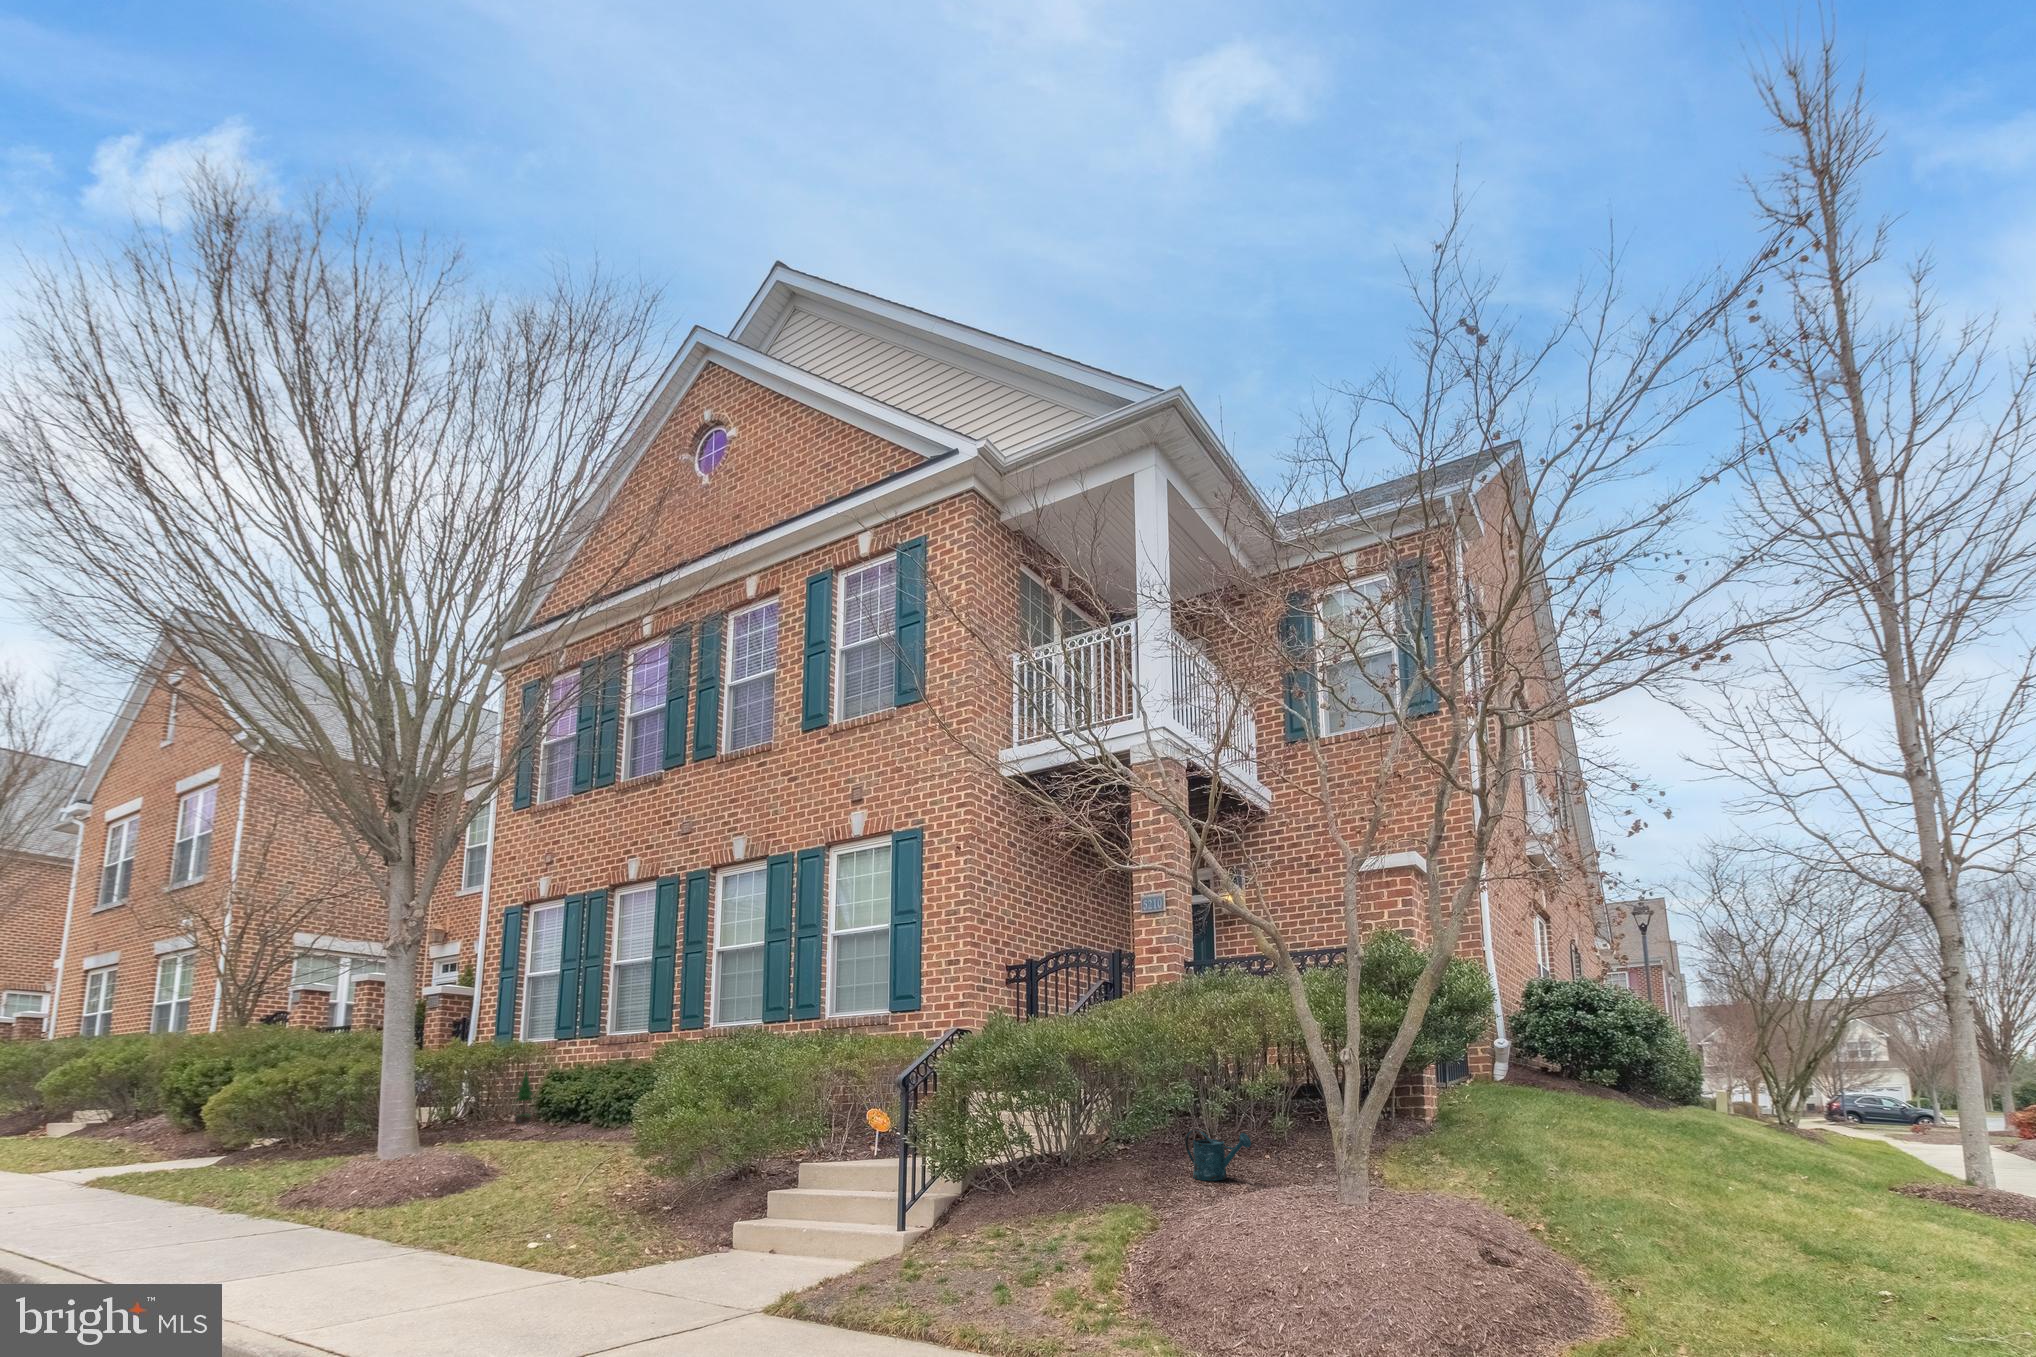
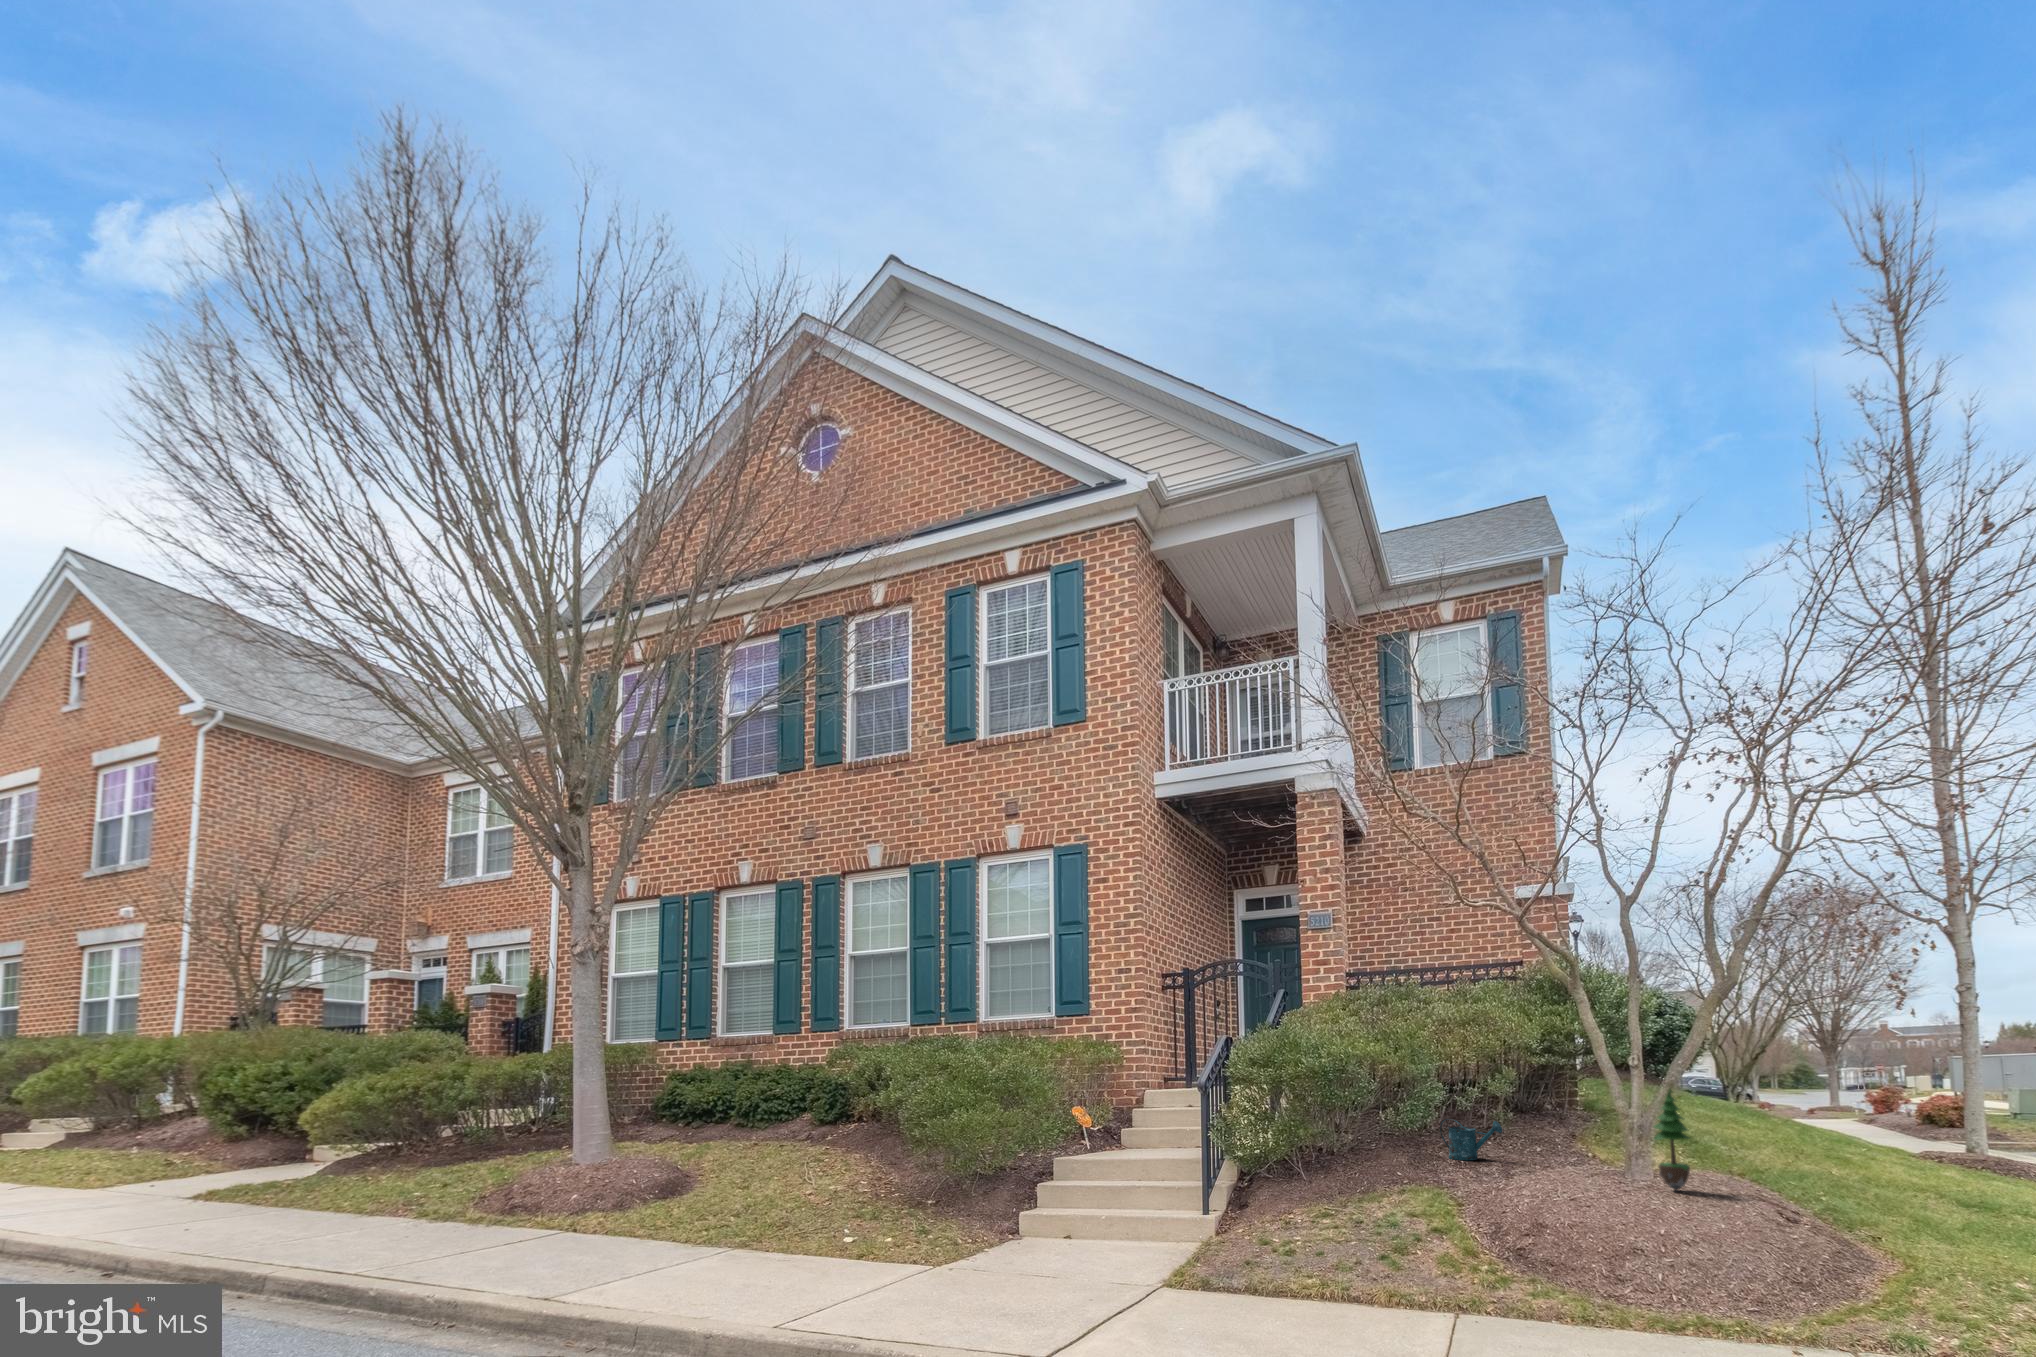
potted tree: present [515,1071,533,1124] -> present [1654,1089,1690,1190]

